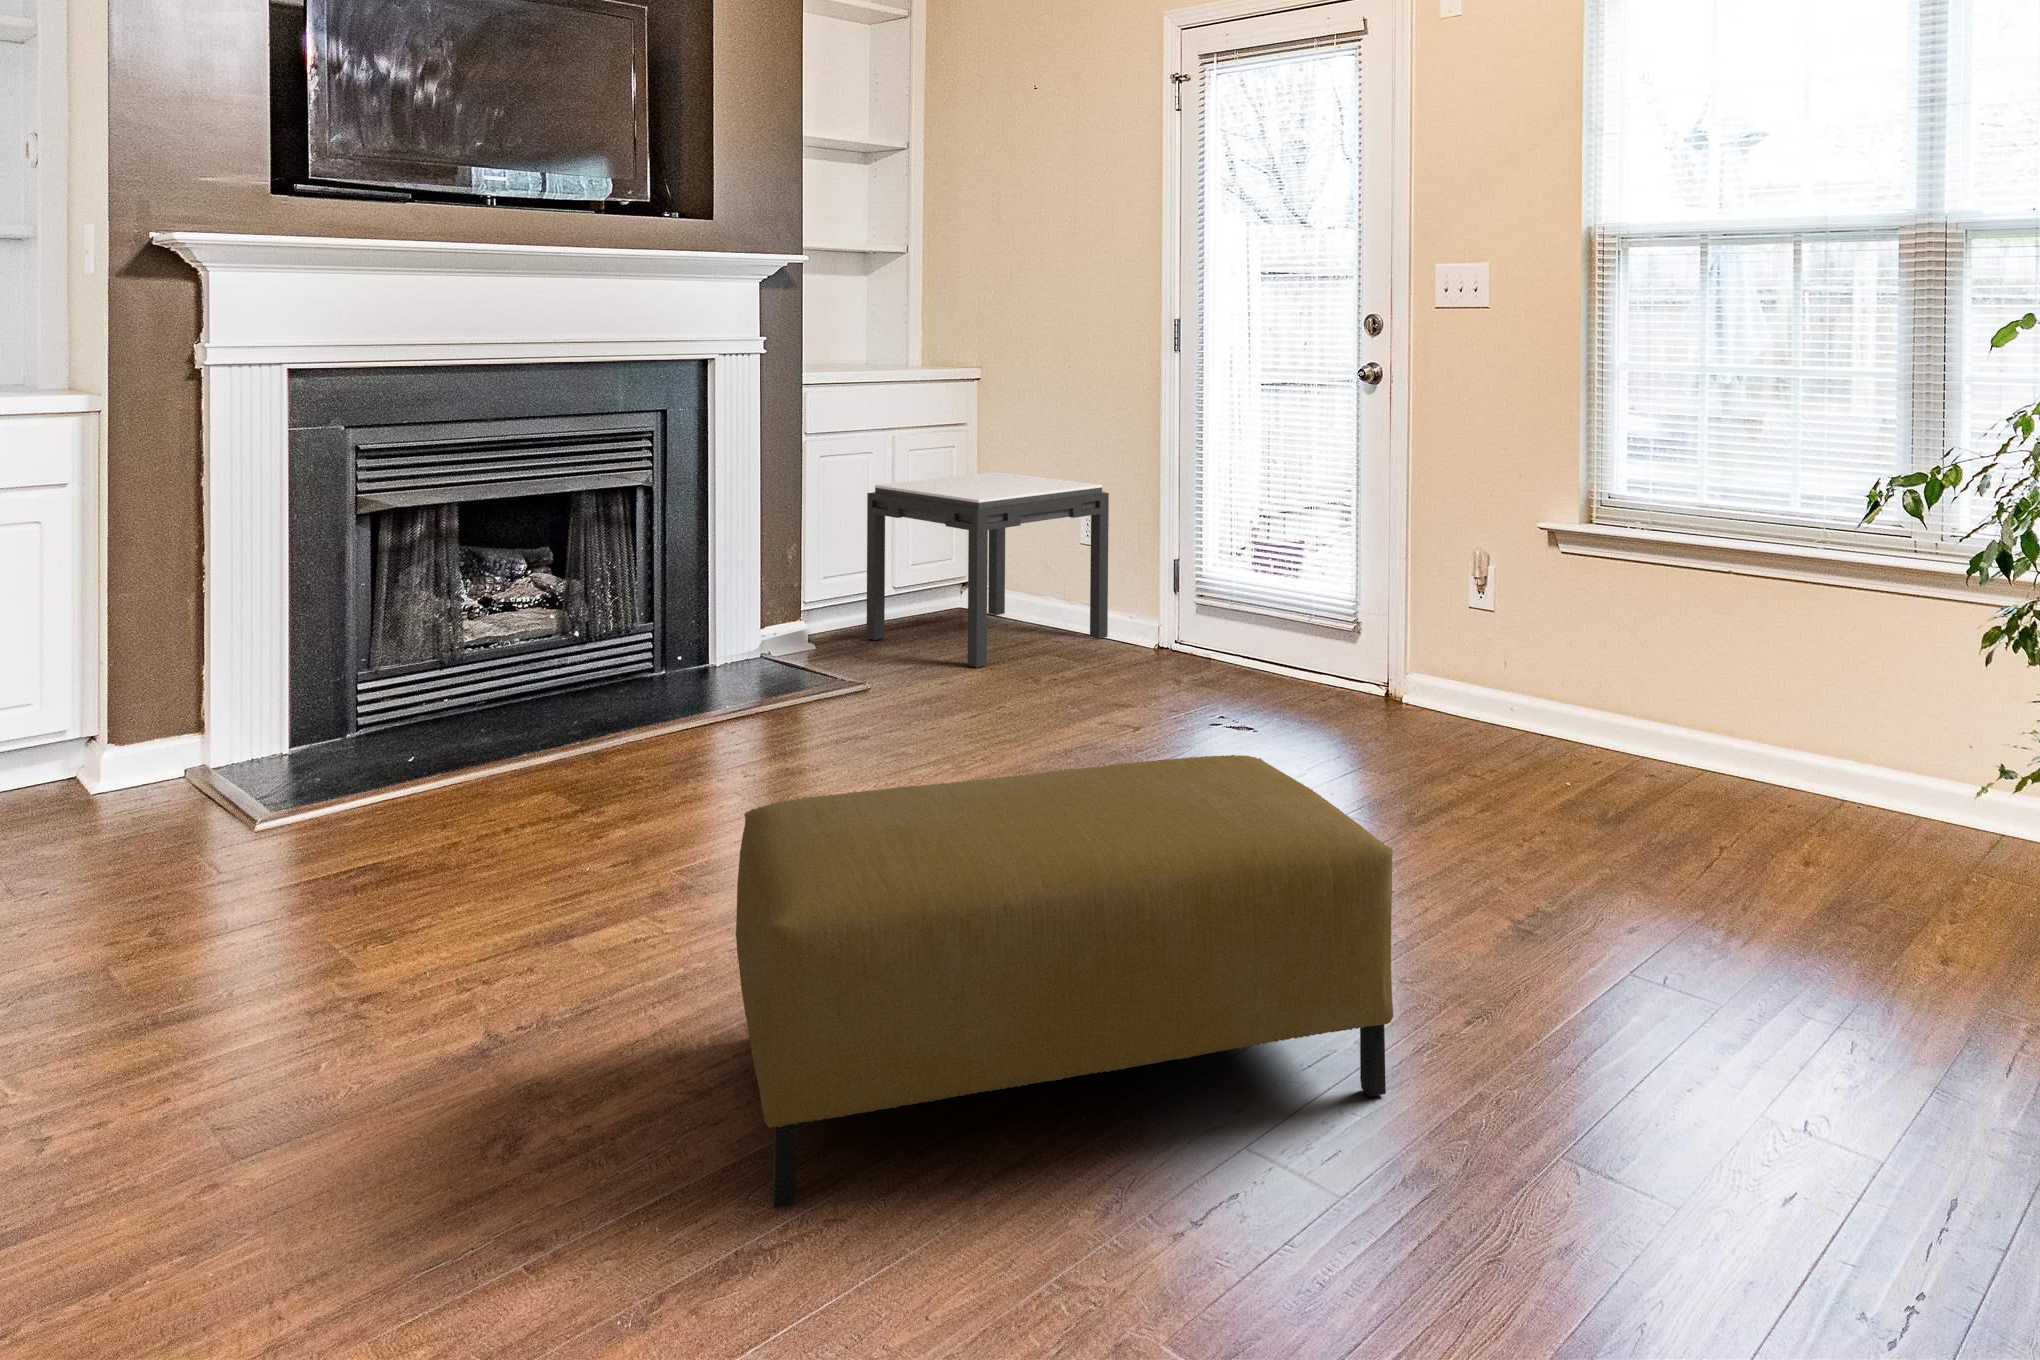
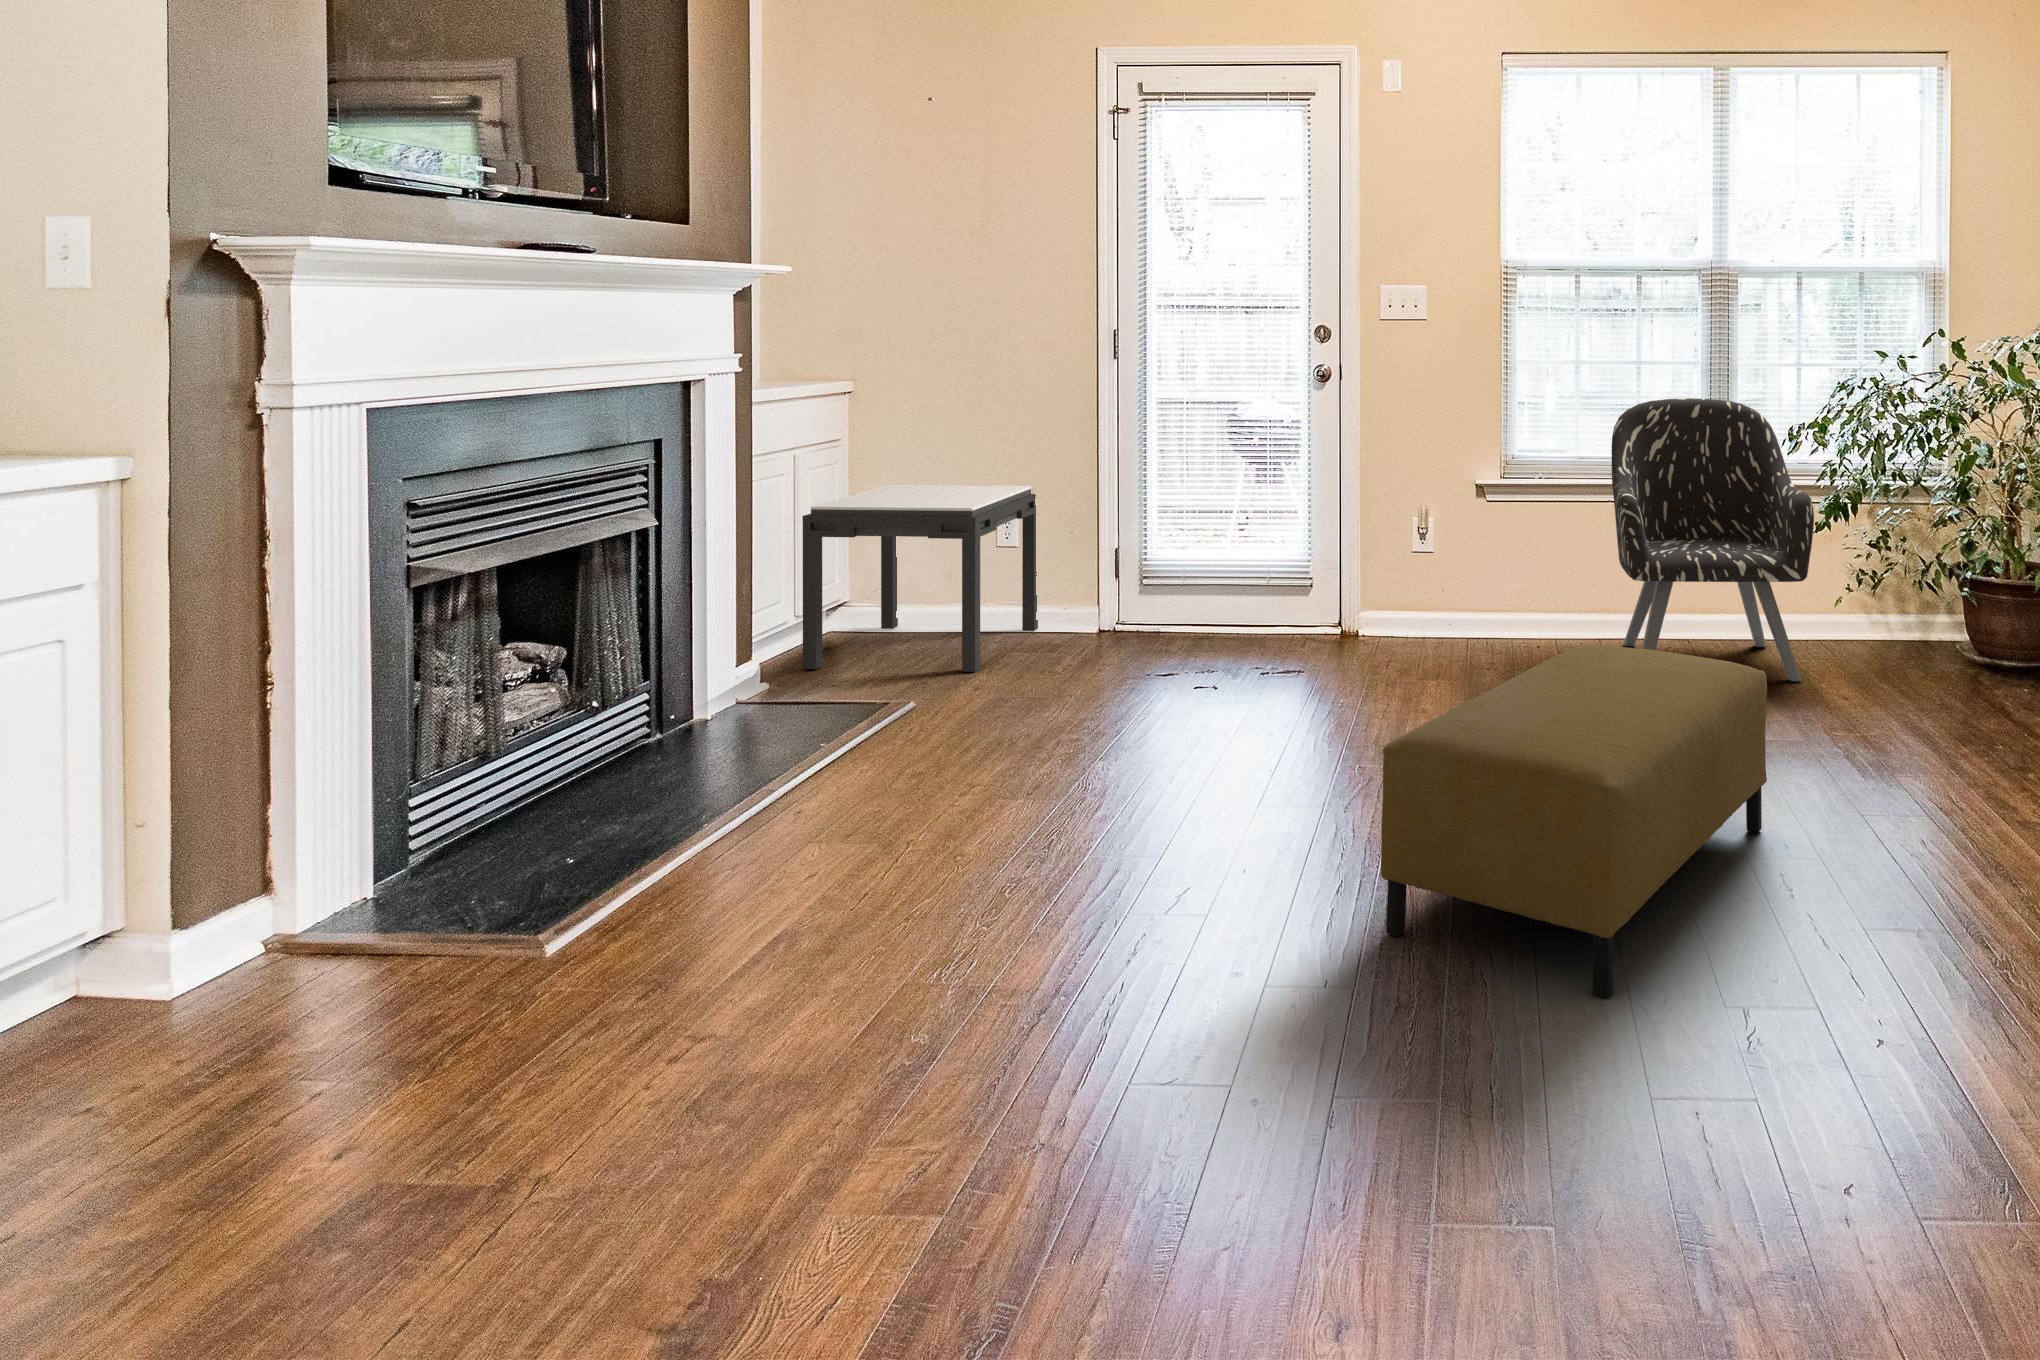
armchair: none [1625,431,1982,912] -> present [1612,398,1814,682]

